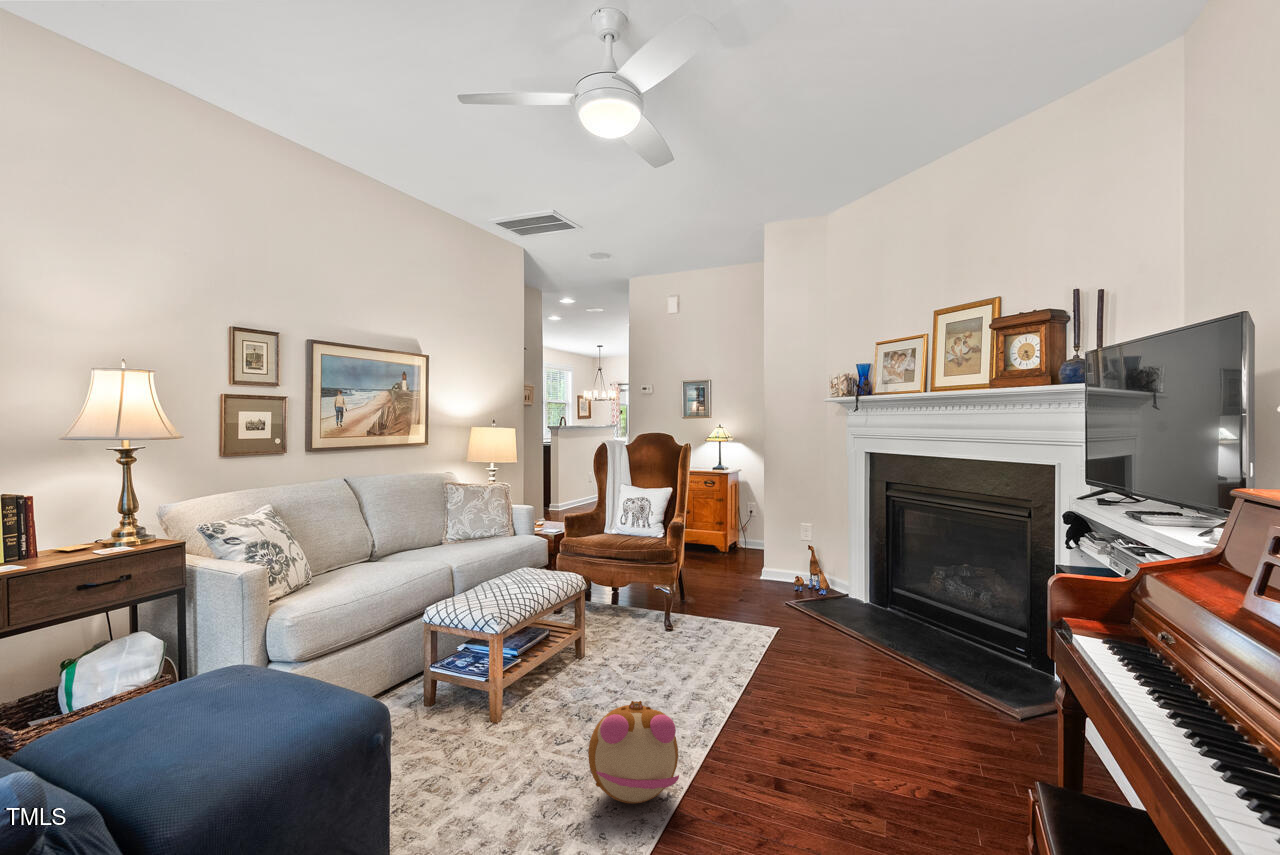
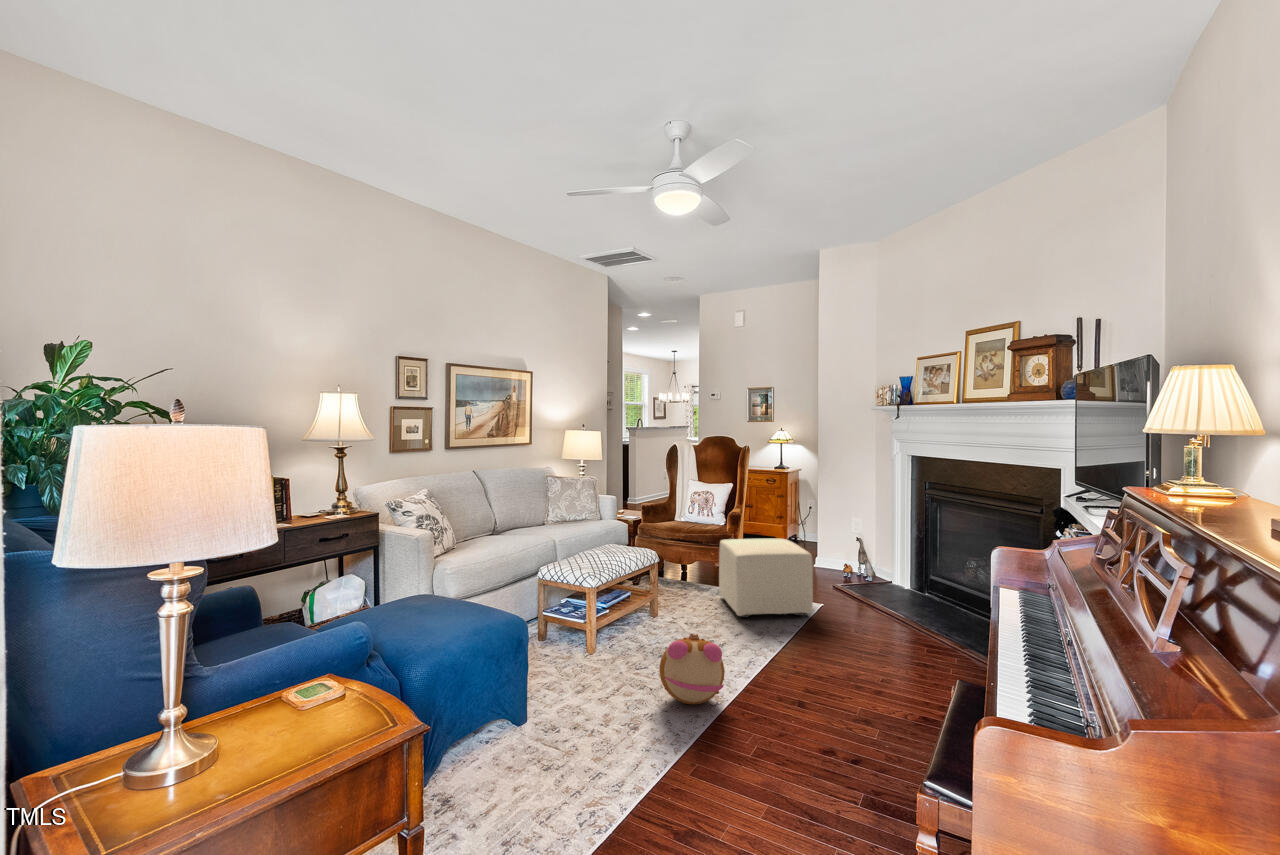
ottoman: none [658,552,770,652] -> present [719,539,813,618]

